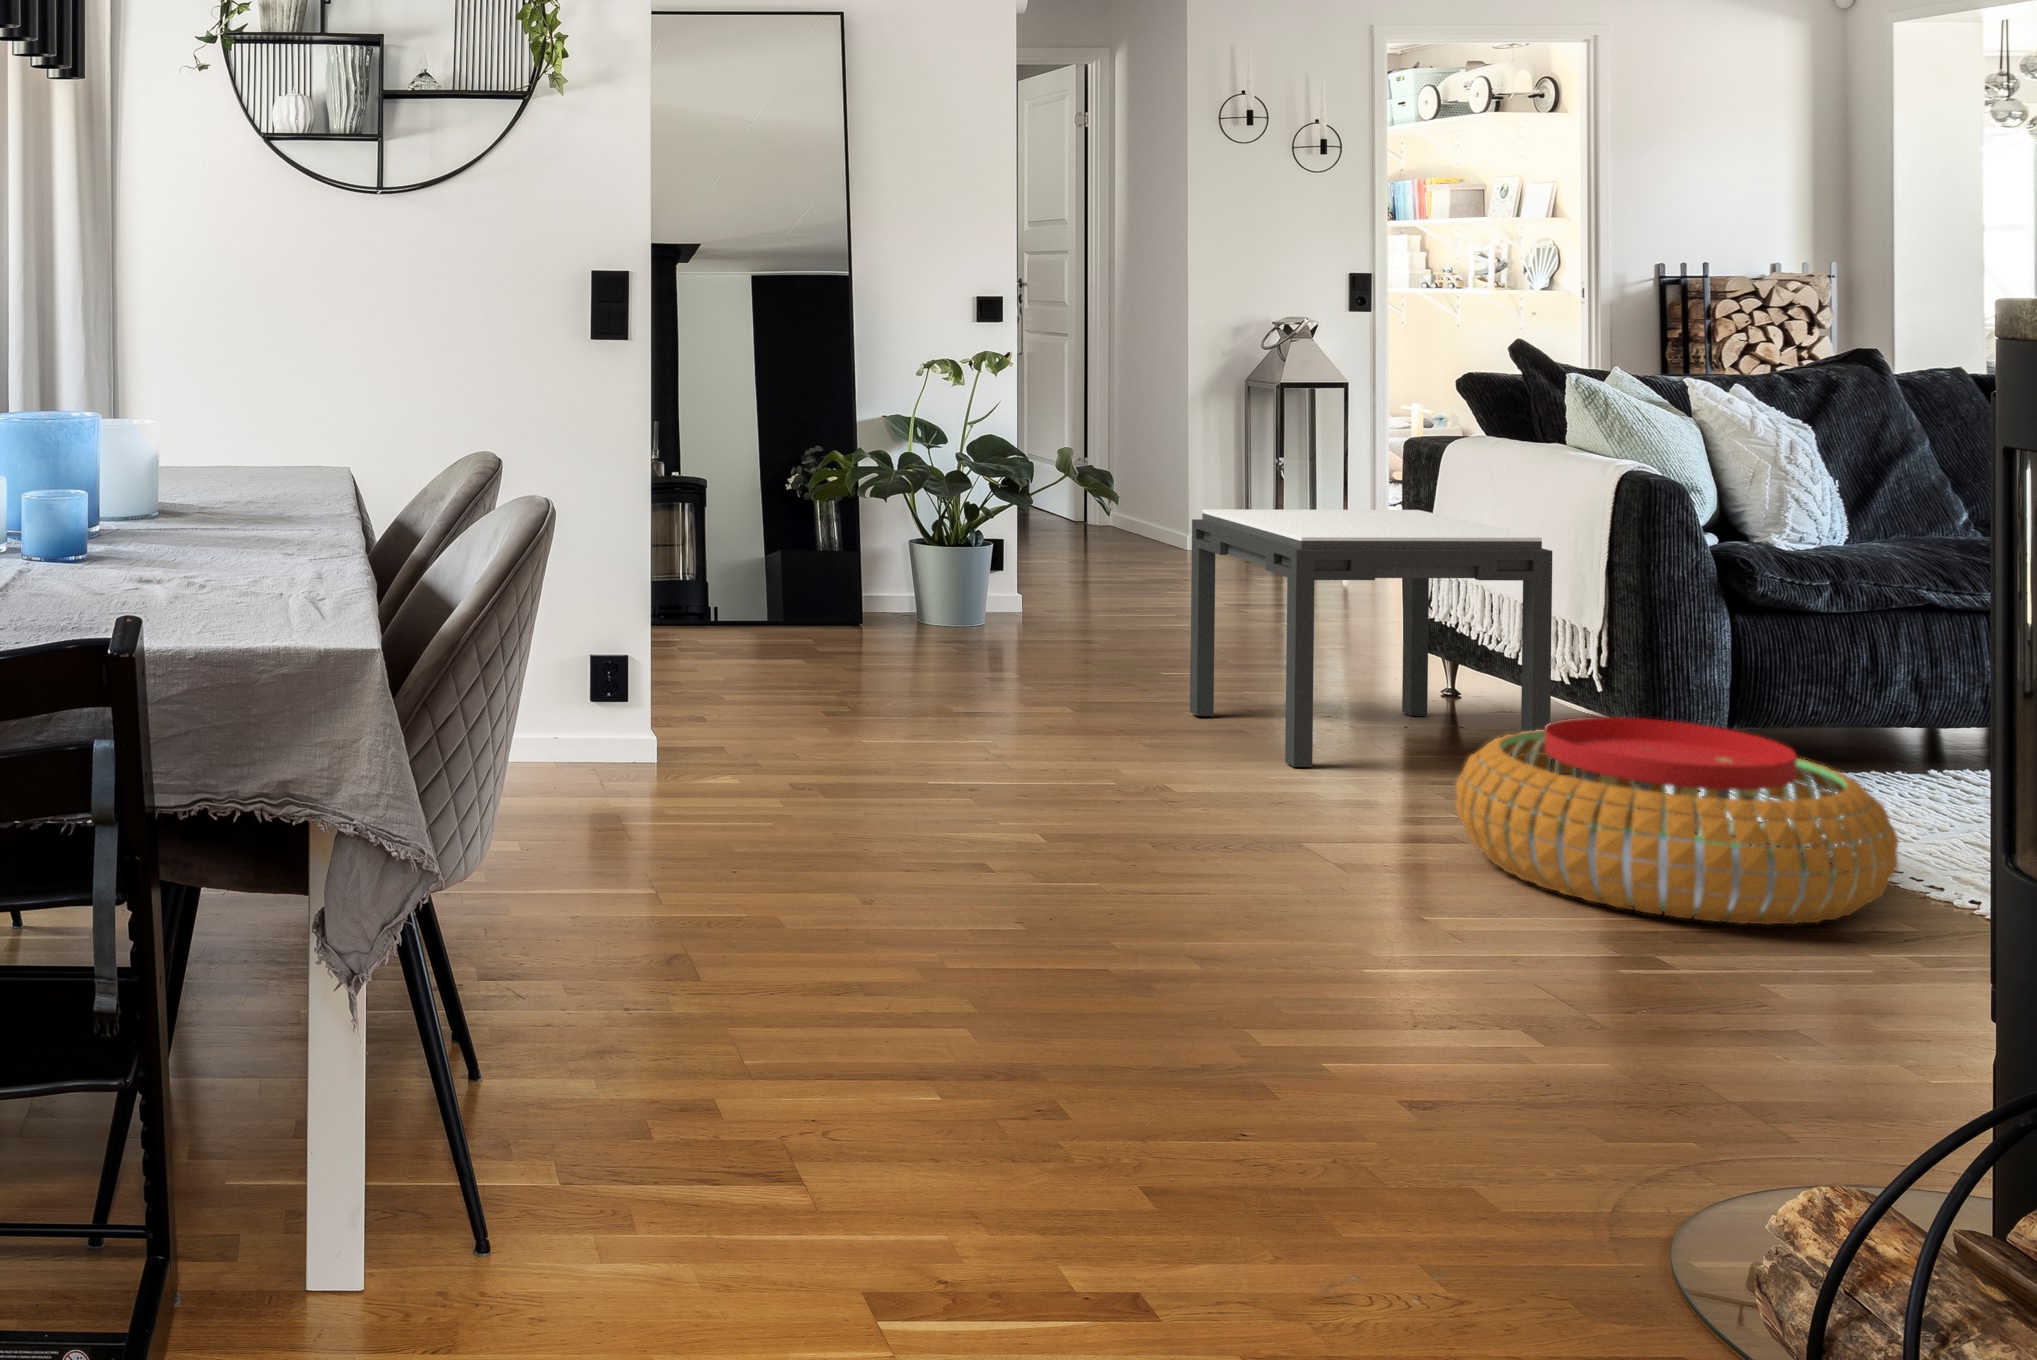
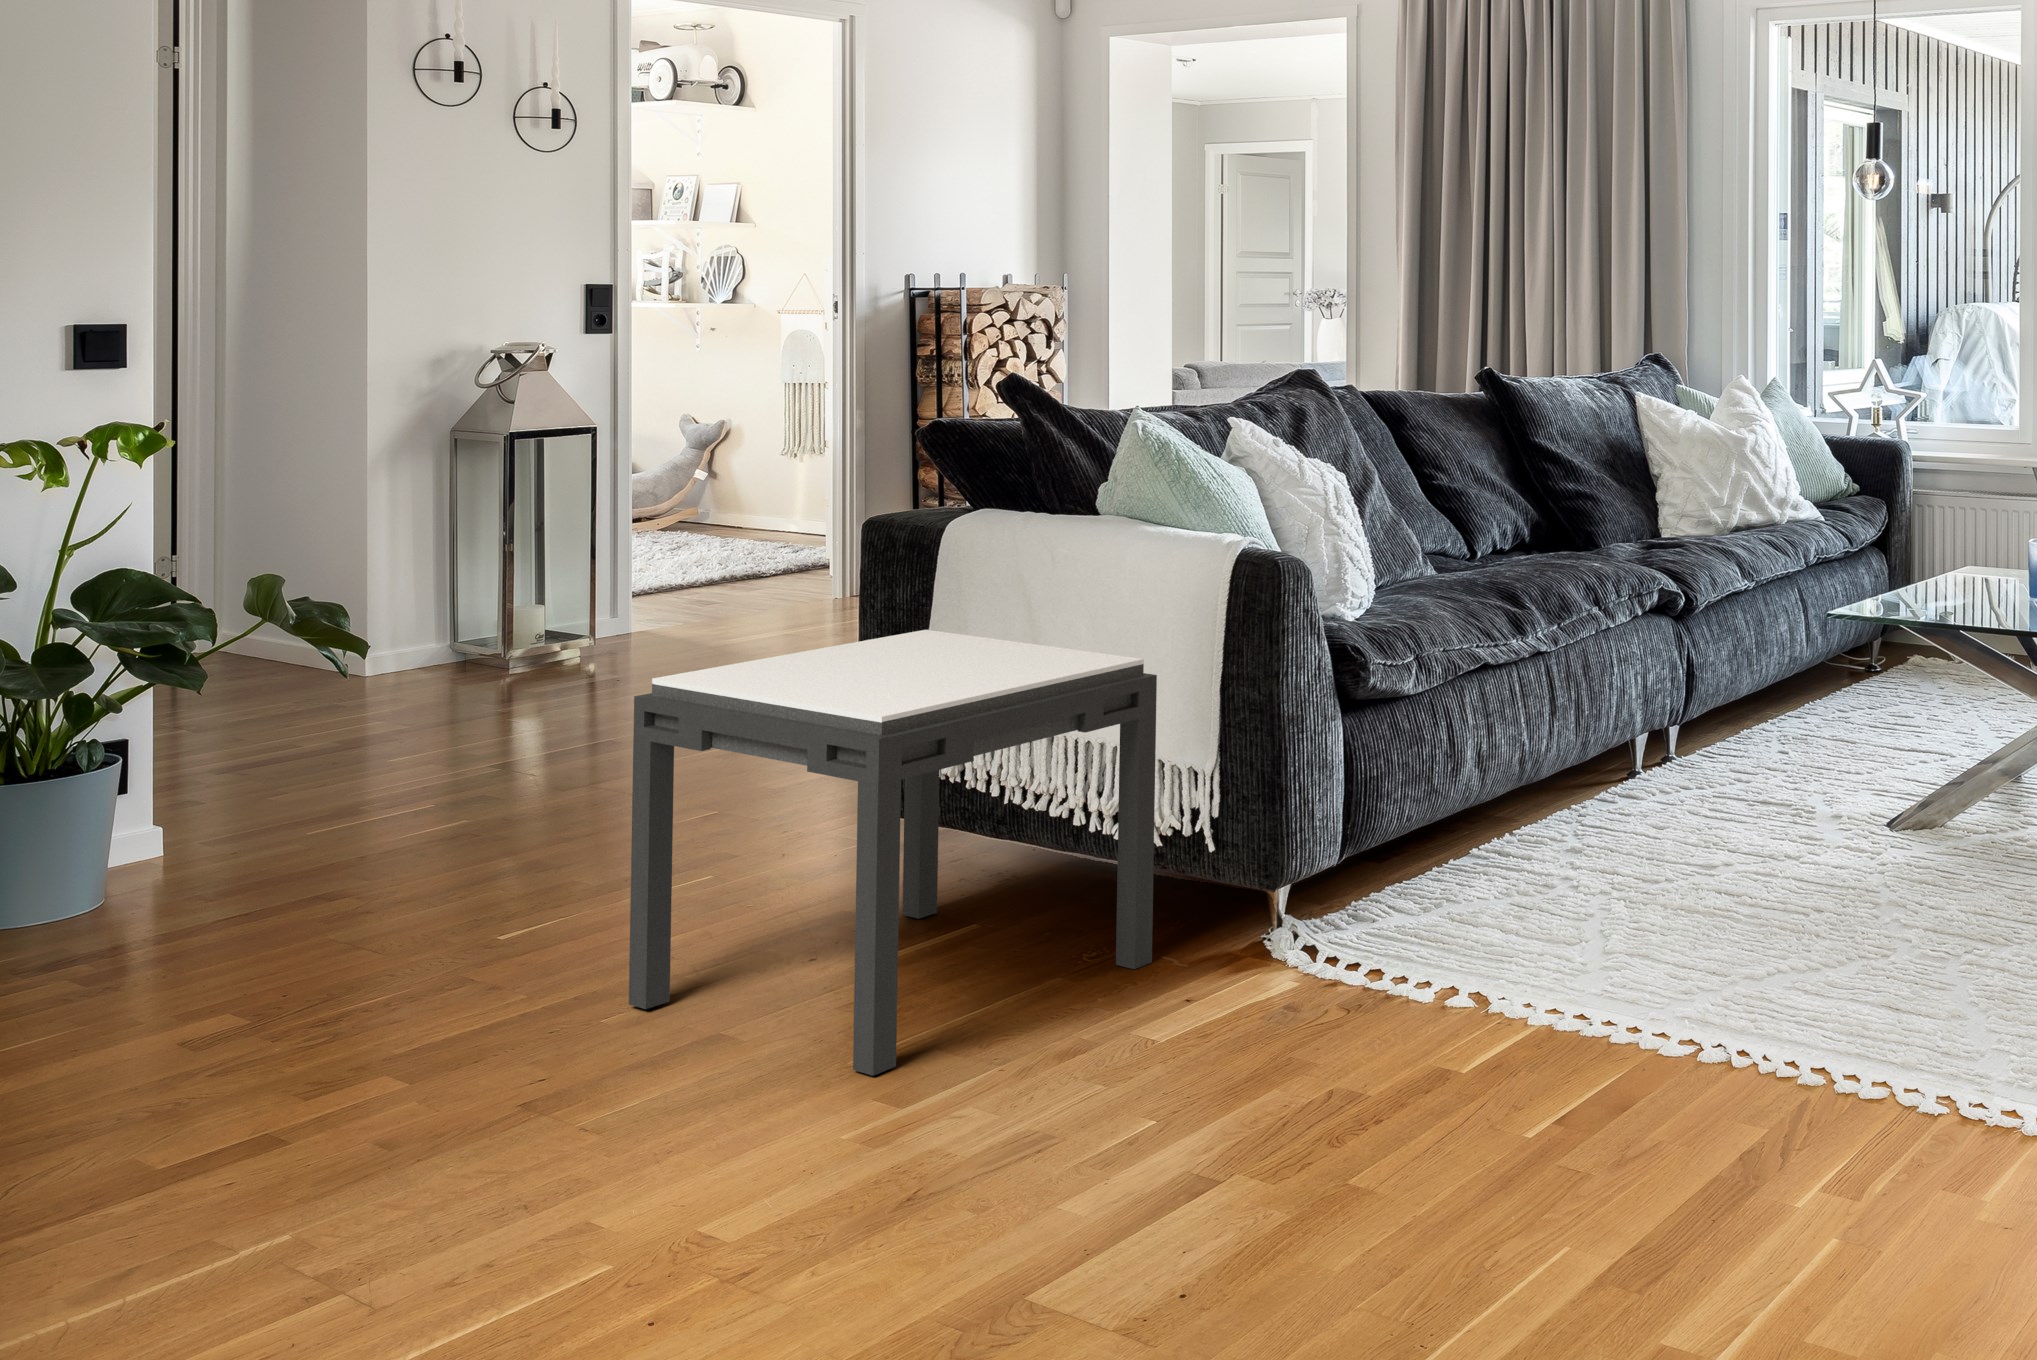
pouf: present [1456,717,1899,925] -> none [1210,900,1718,1215]

